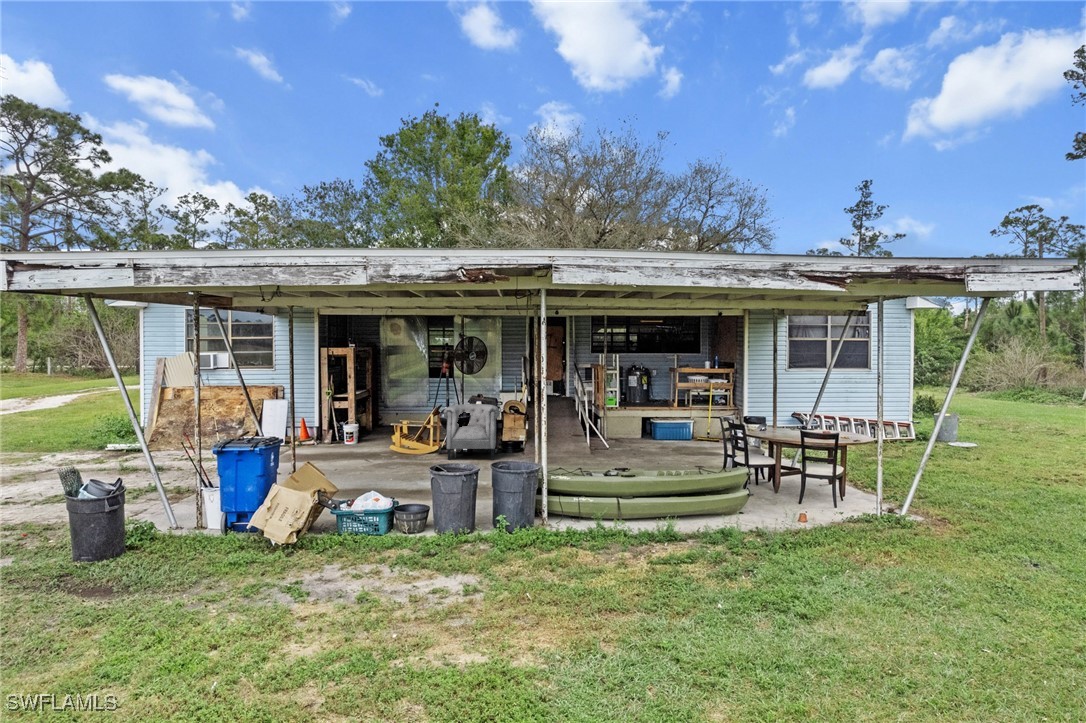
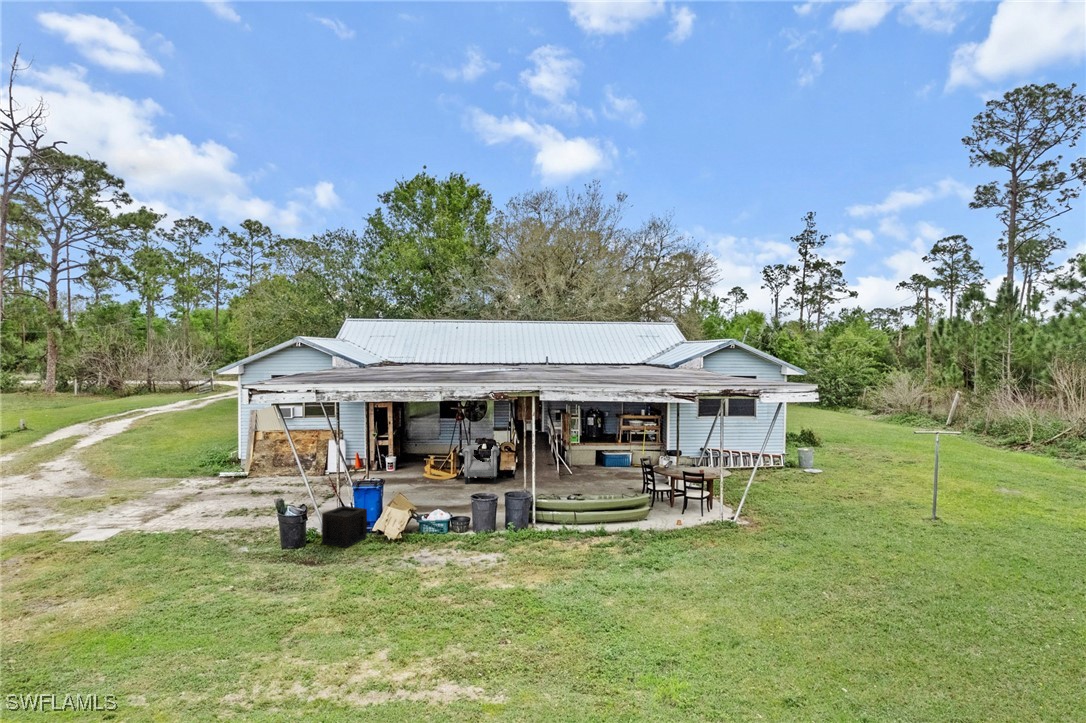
wooden crate: none [148,483,240,559] -> present [321,506,367,548]

